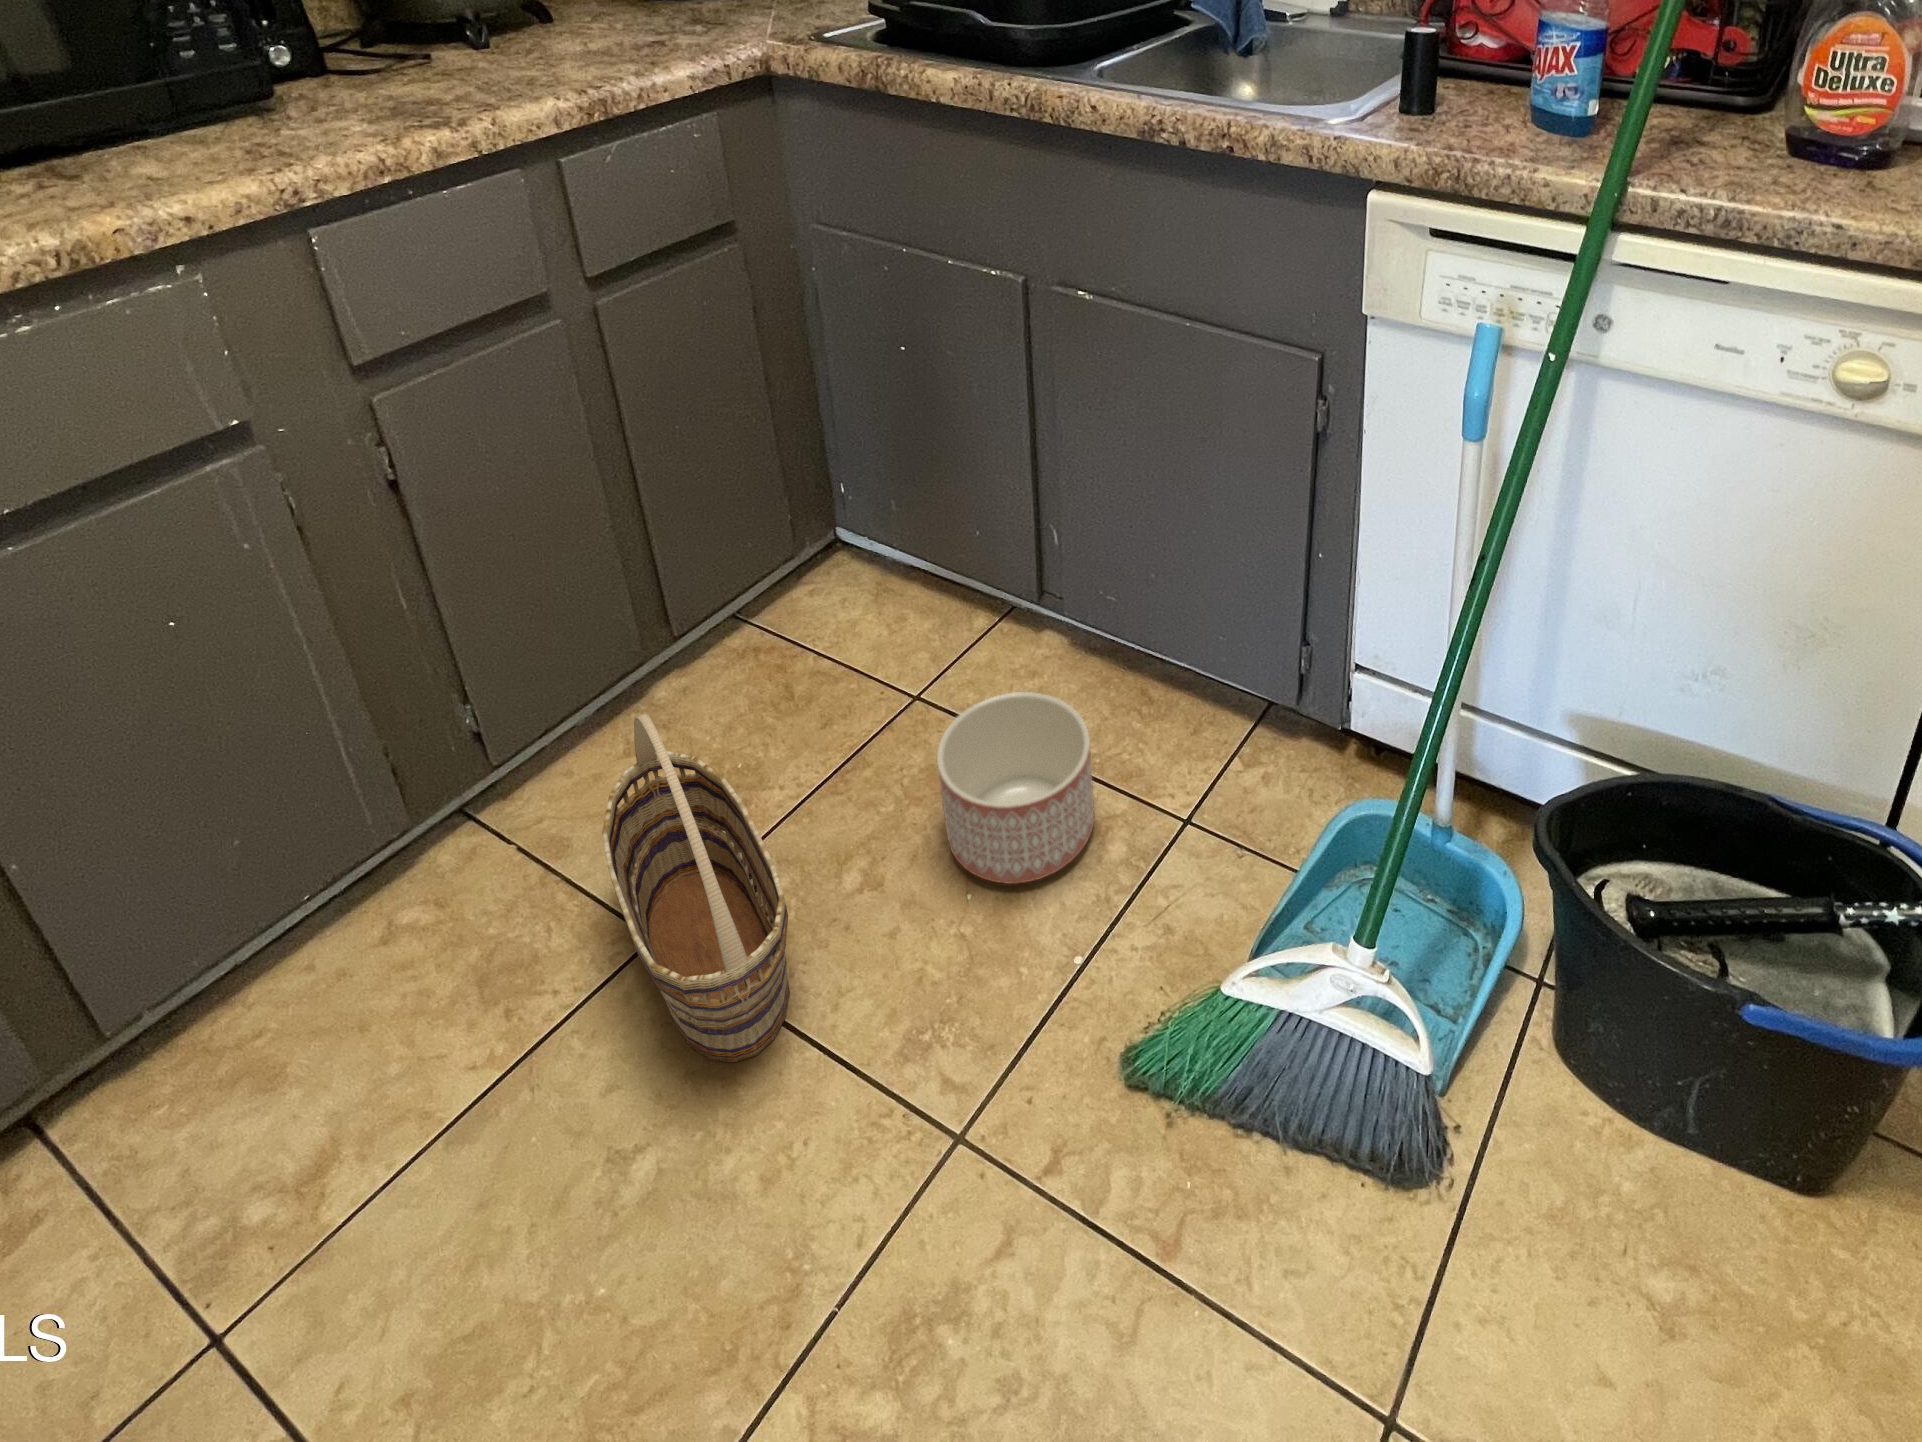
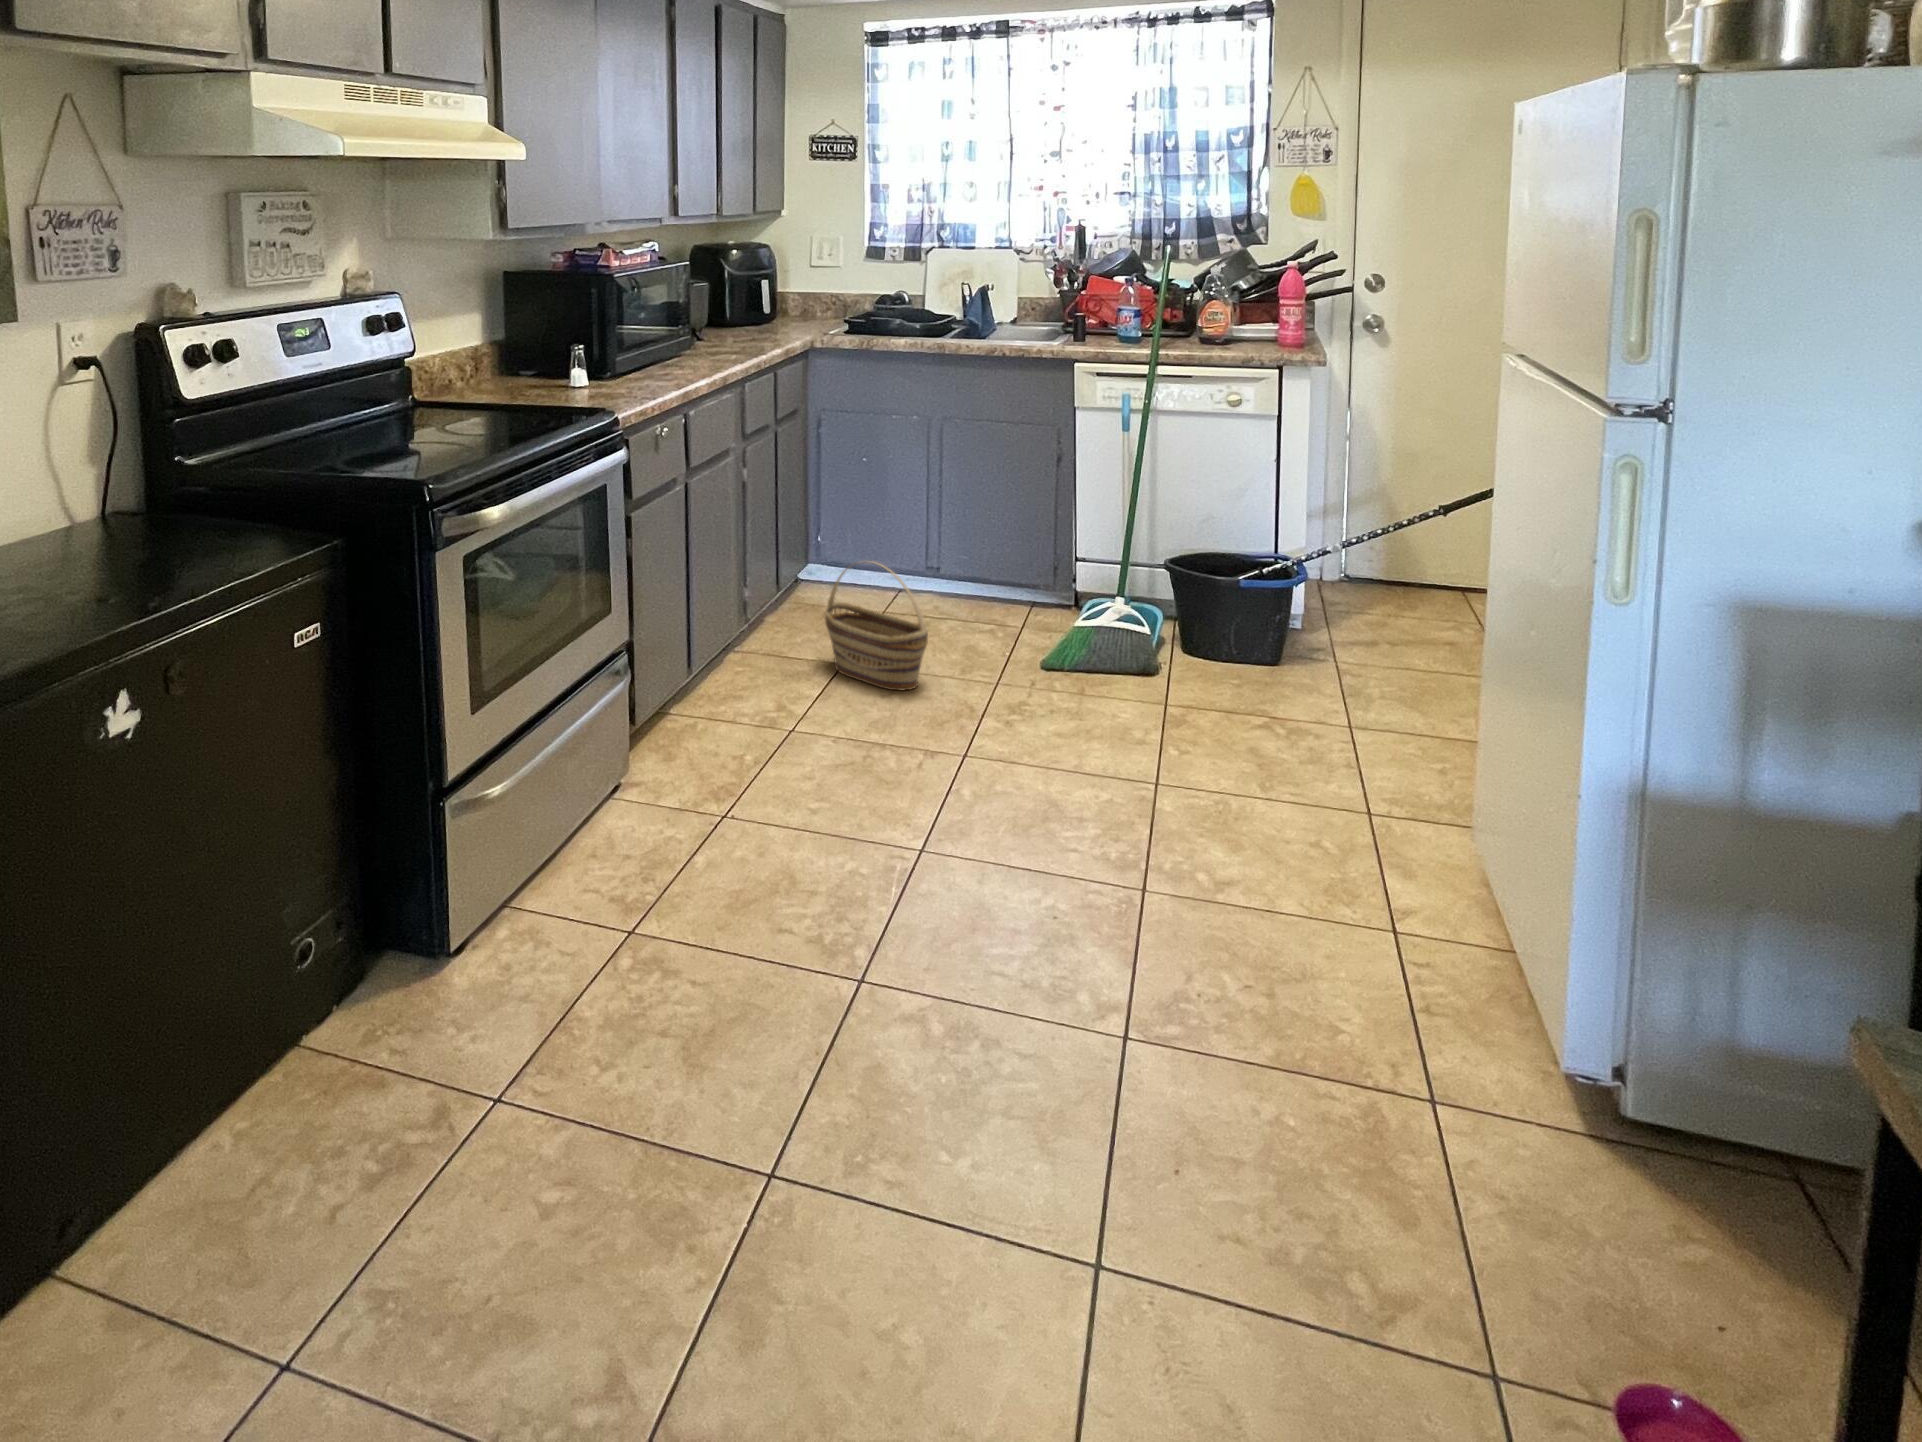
planter: present [937,692,1094,884] -> none [933,585,995,650]

